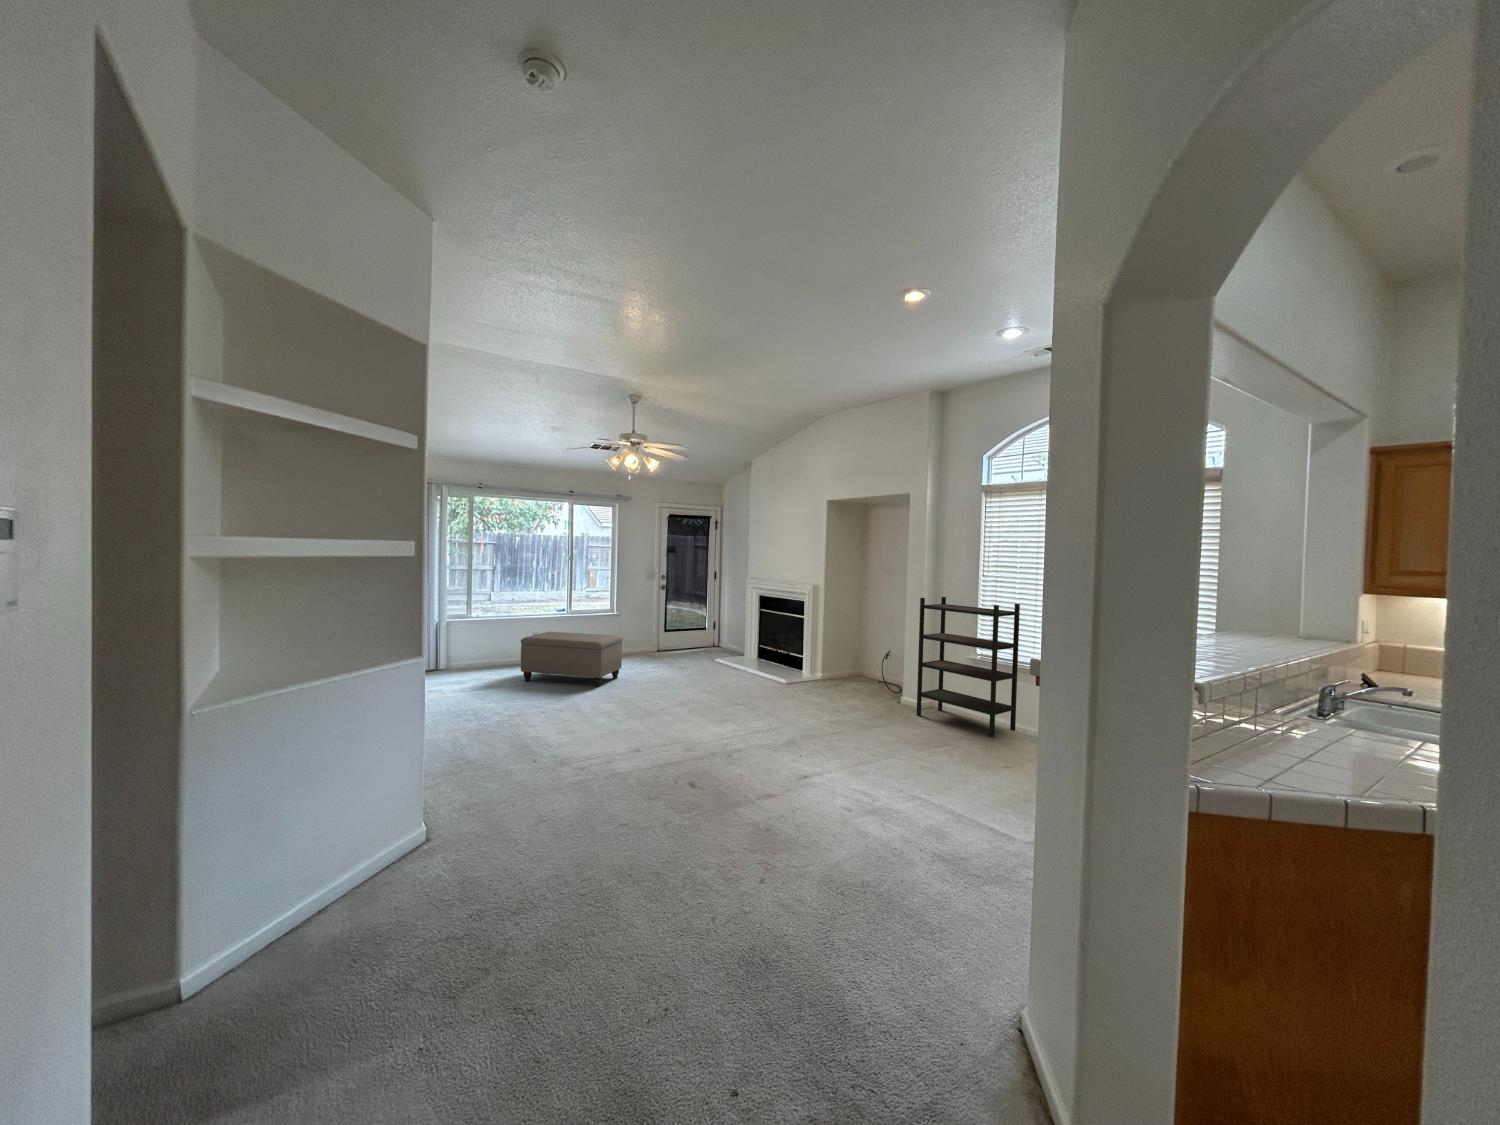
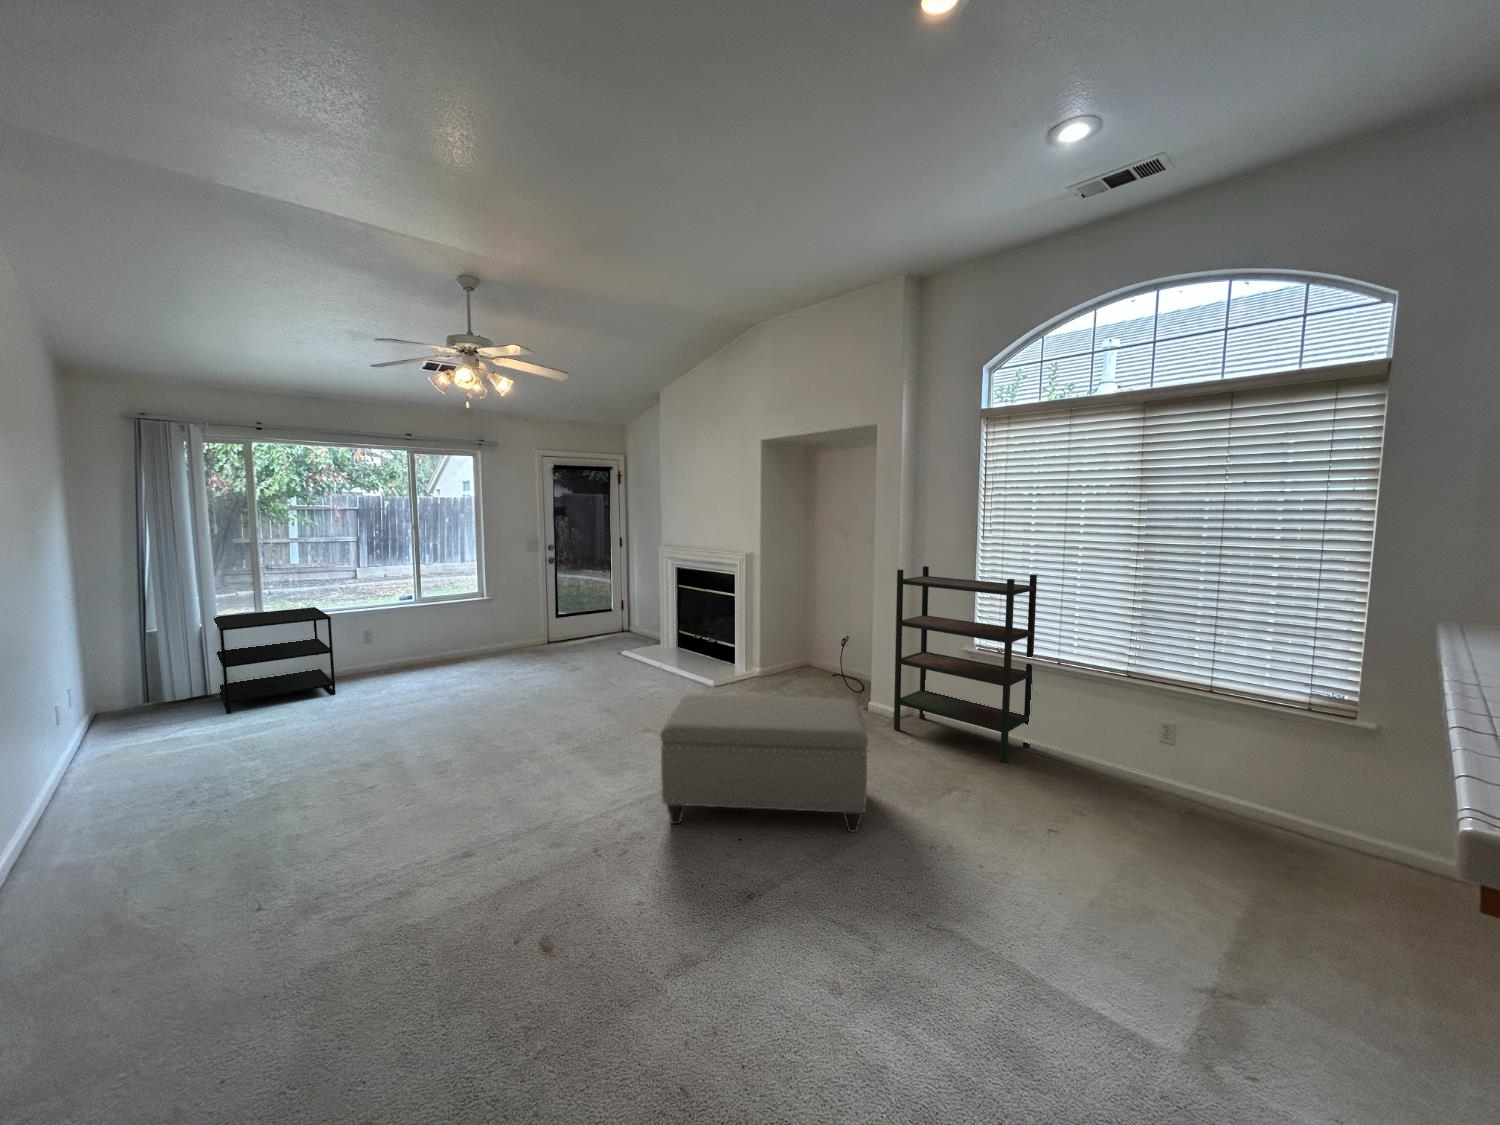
side table: none [444,613,520,681] -> present [214,607,336,714]
ottoman: present [521,632,622,687] -> present [660,695,868,832]

